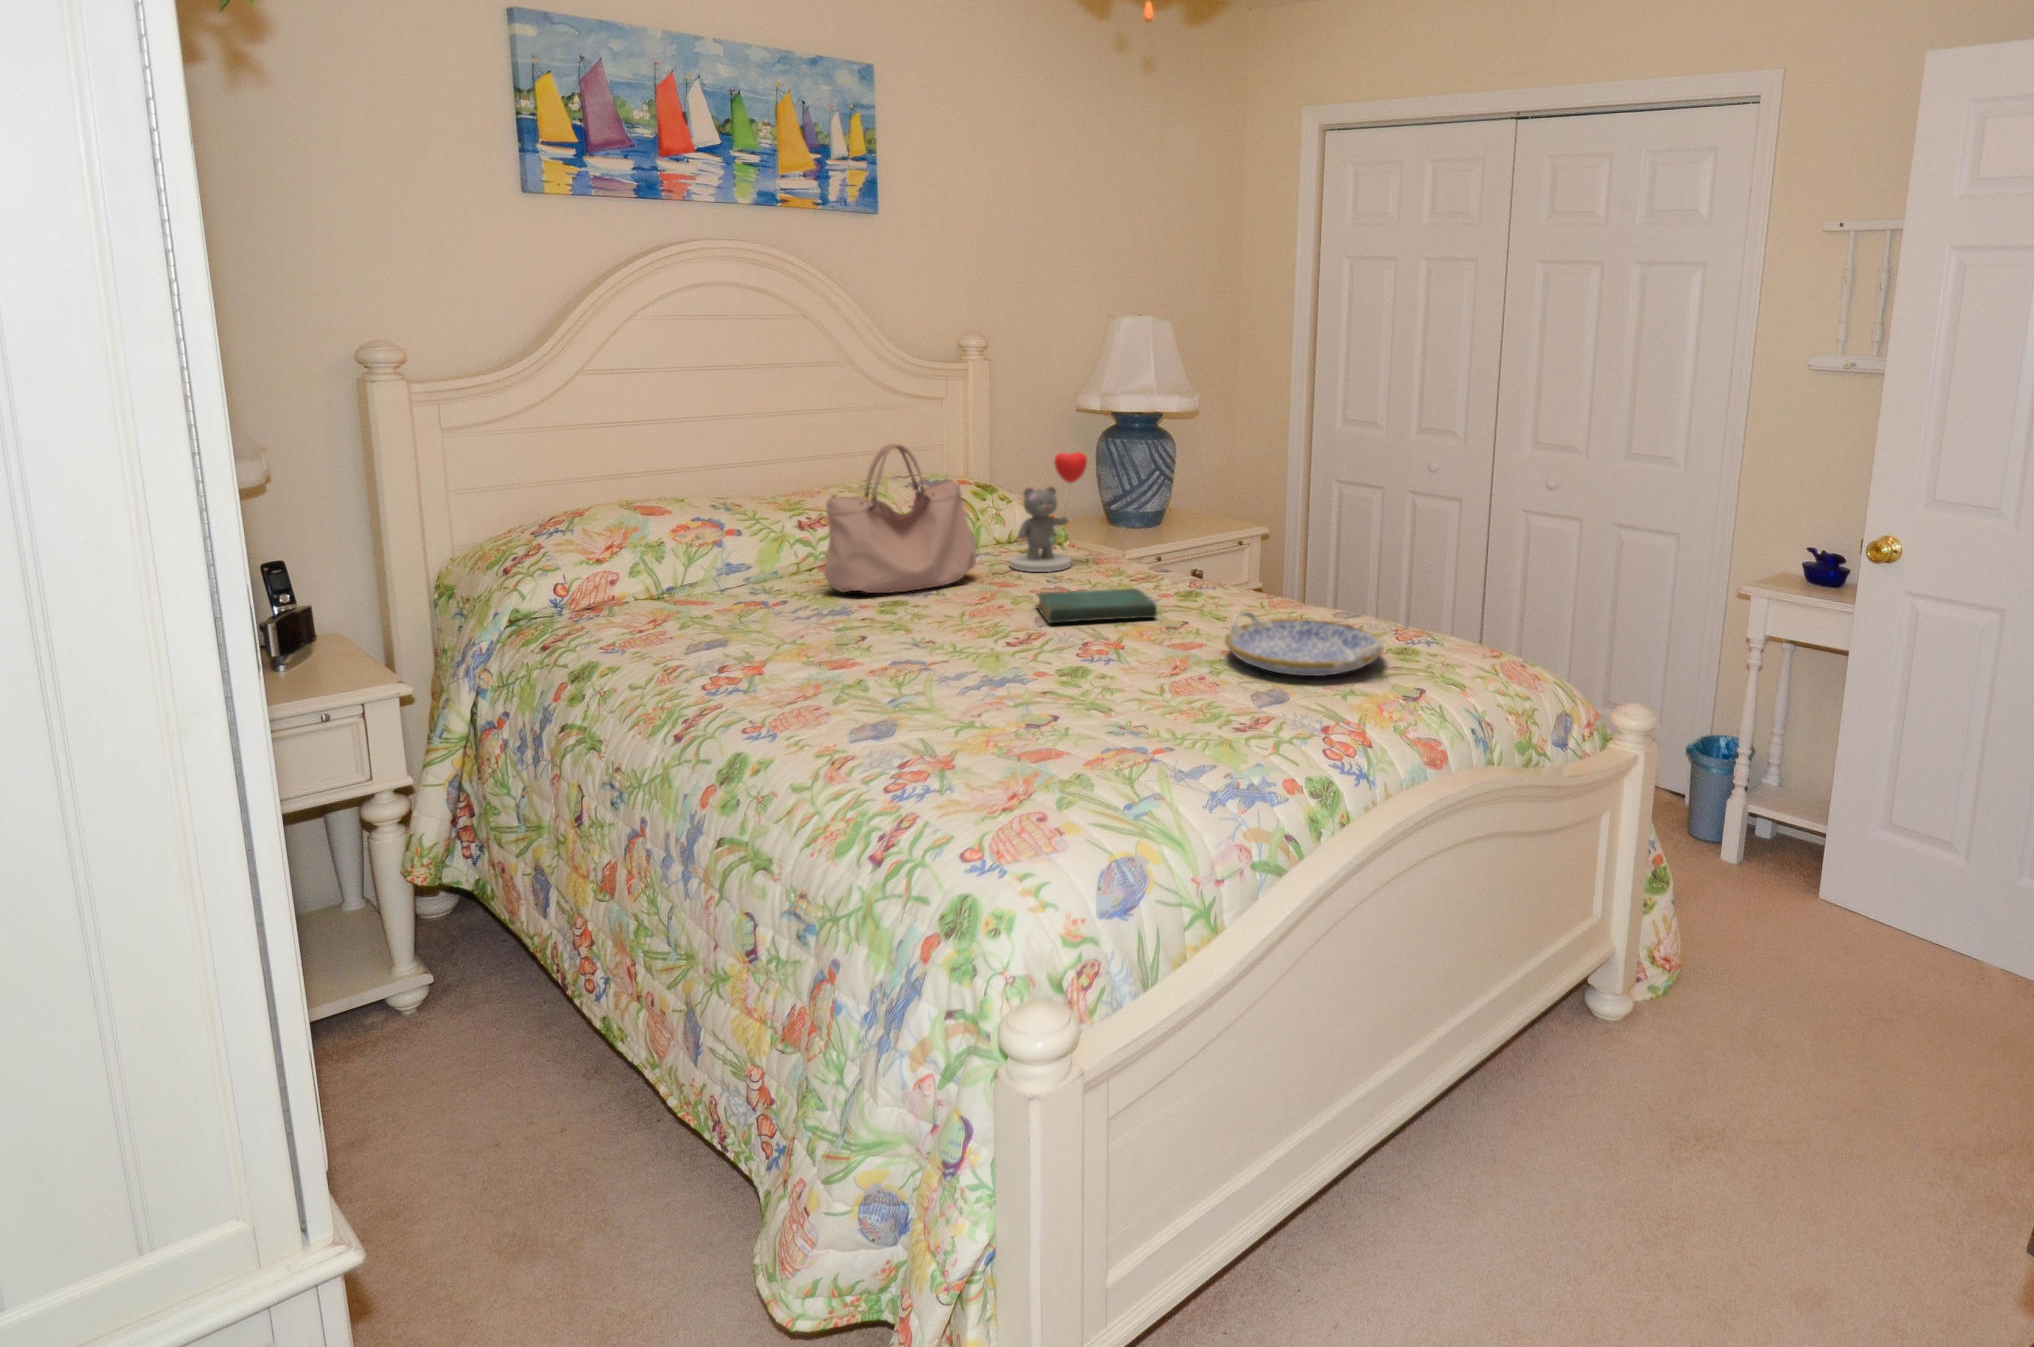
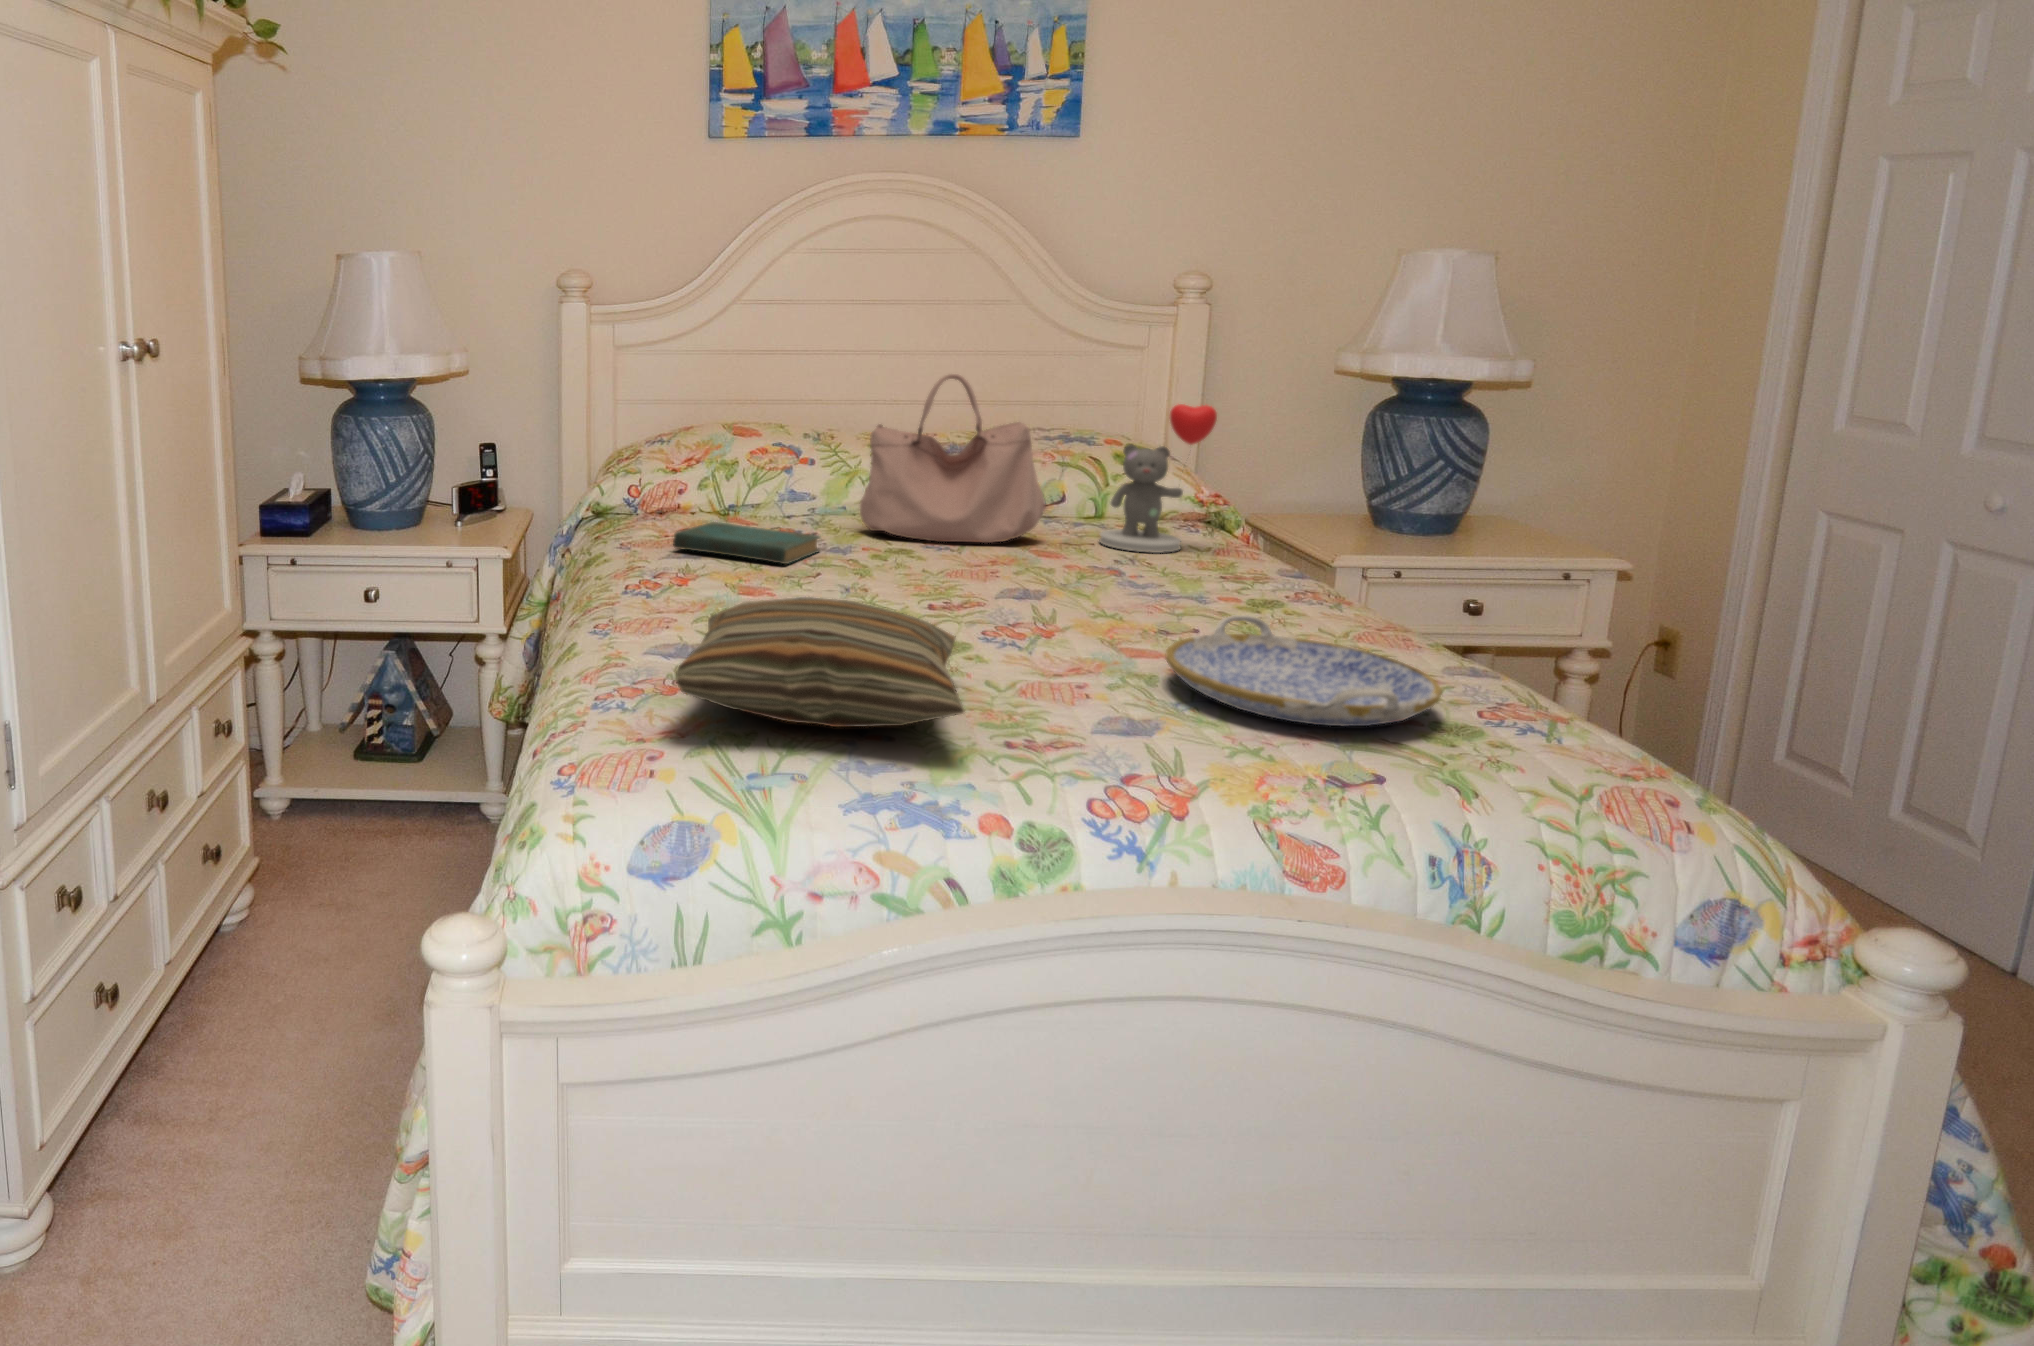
book: present [1037,588,1157,623] -> present [673,522,820,564]
pillow: none [961,662,1241,766] -> present [676,597,965,727]

